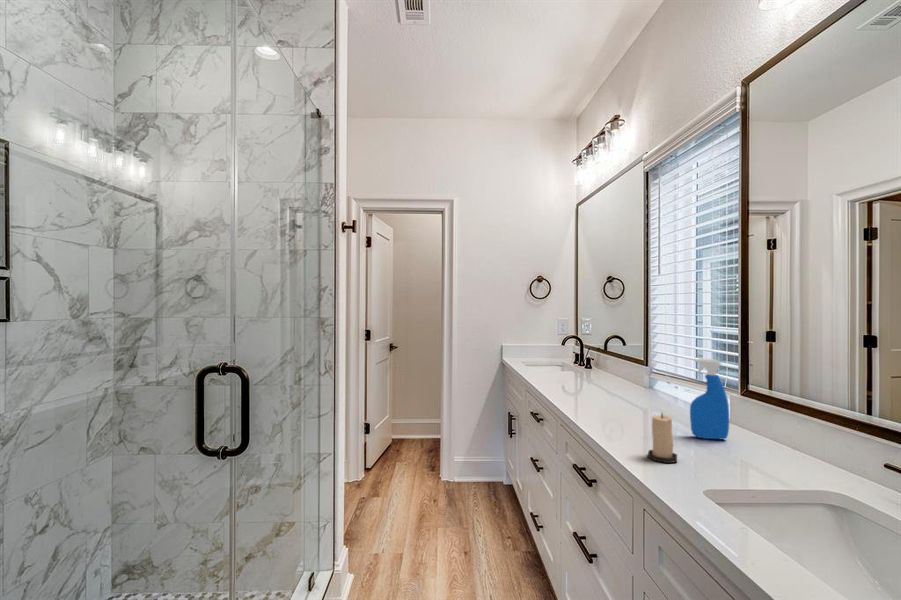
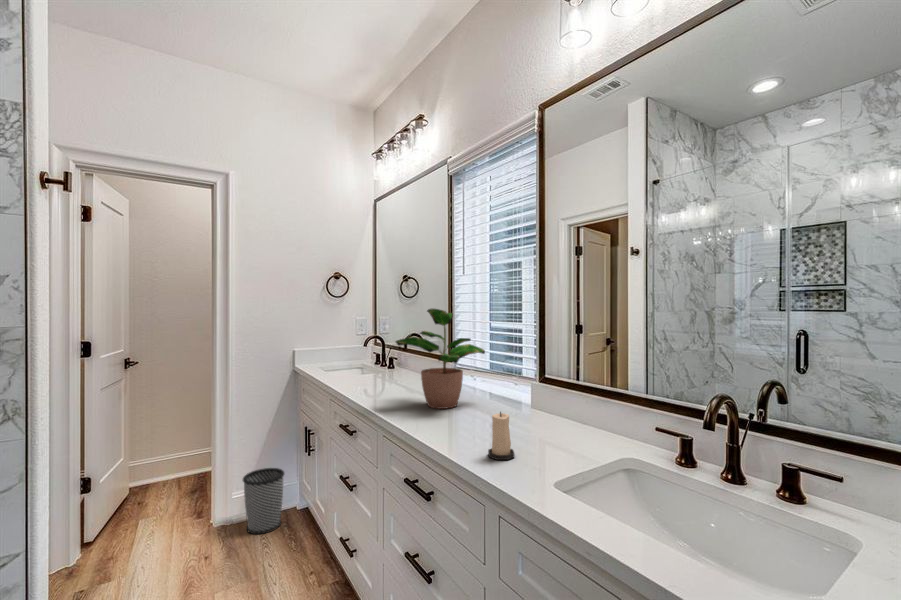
potted plant: none [576,308,677,409] -> present [396,309,485,409]
spray bottle: present [690,358,729,439] -> none [510,354,540,429]
wastebasket: none [461,442,493,496] -> present [243,468,284,534]

